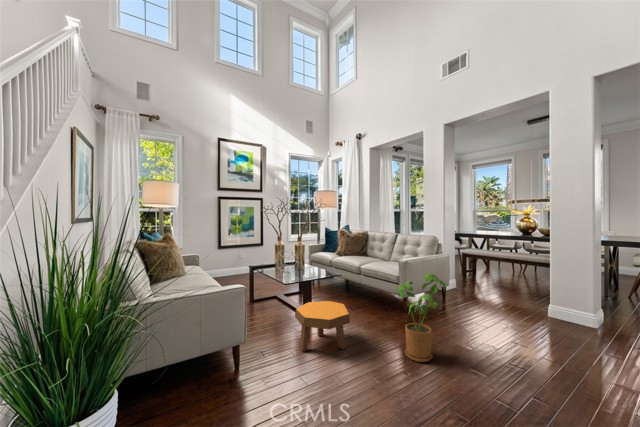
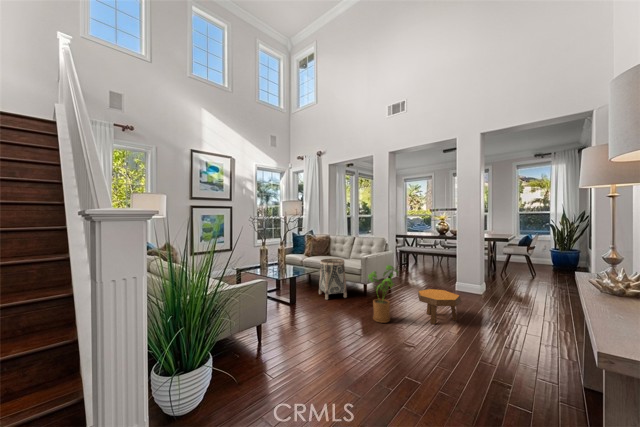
basket: none [344,260,379,313] -> present [319,259,347,300]
footstool: present [295,301,350,352] -> present [418,289,462,325]

